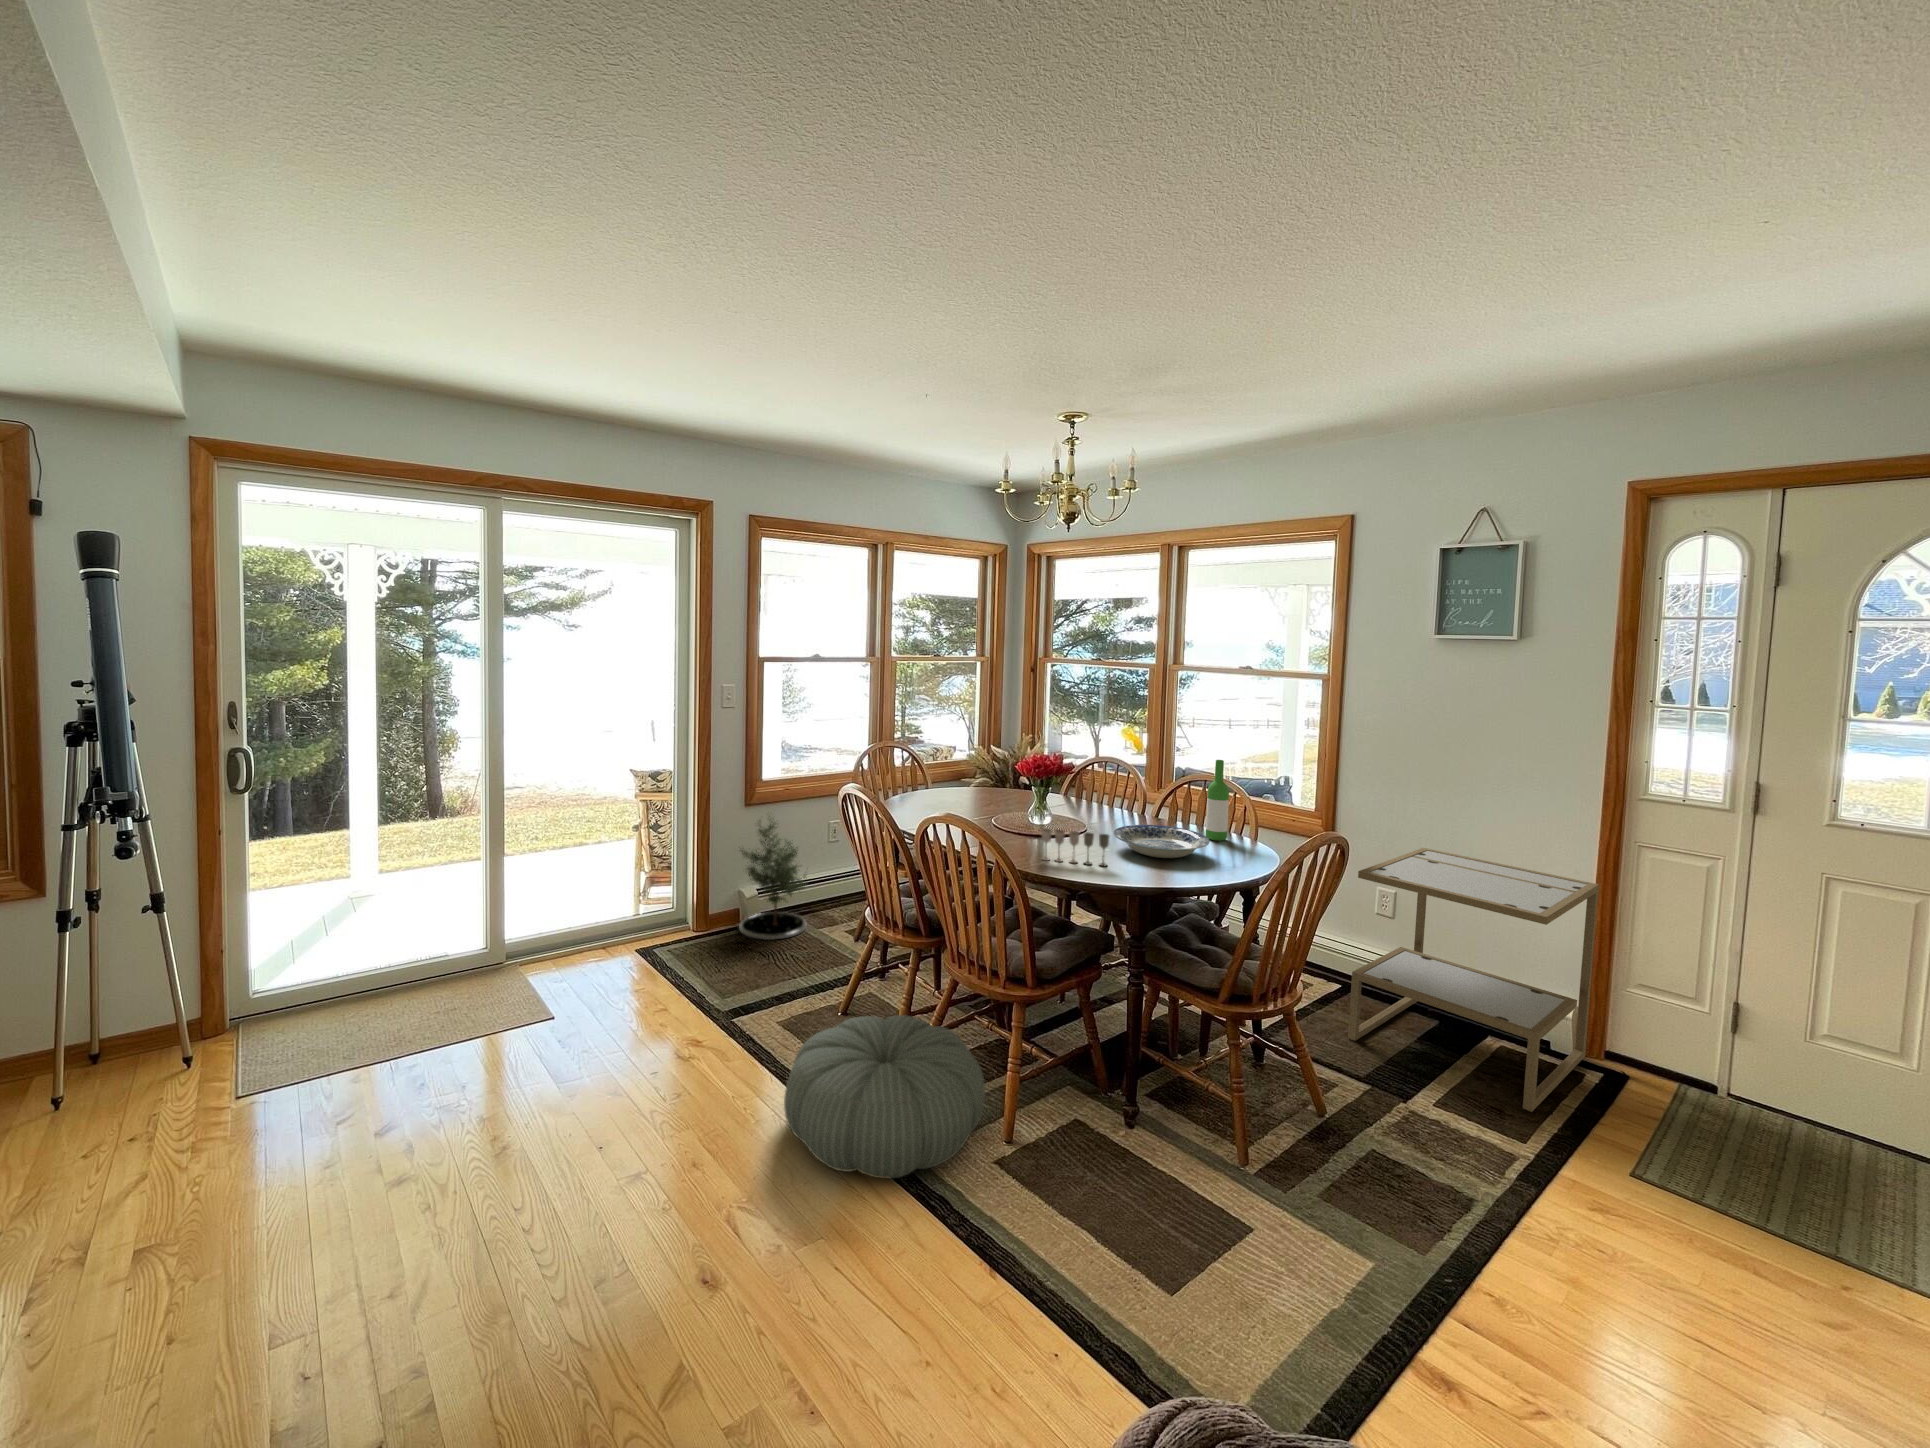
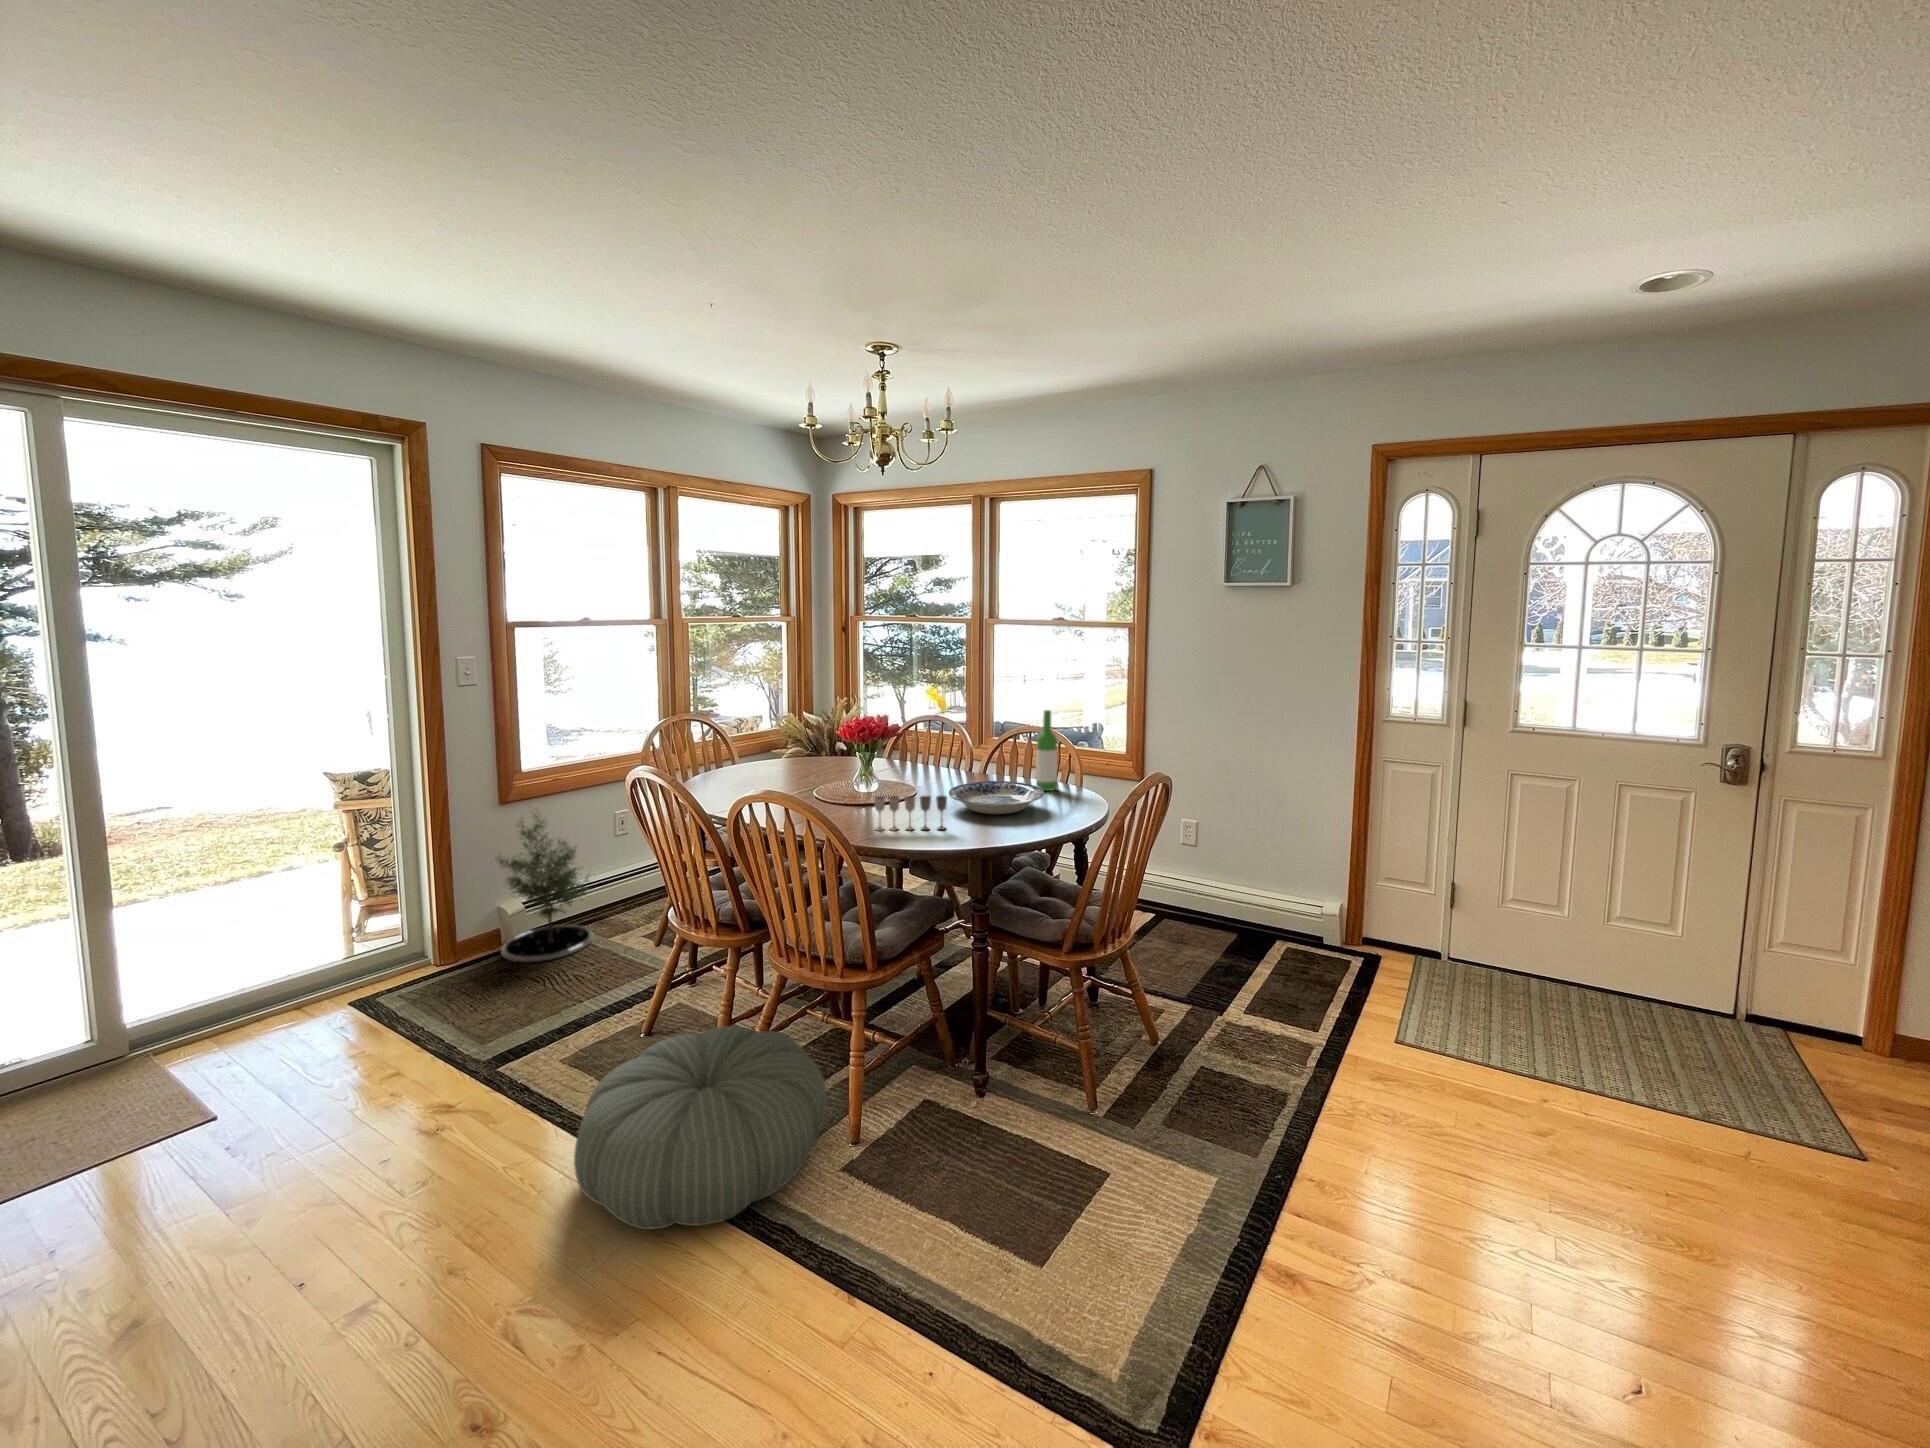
side table: present [1348,848,1599,1112] -> none [1168,779,1356,1002]

